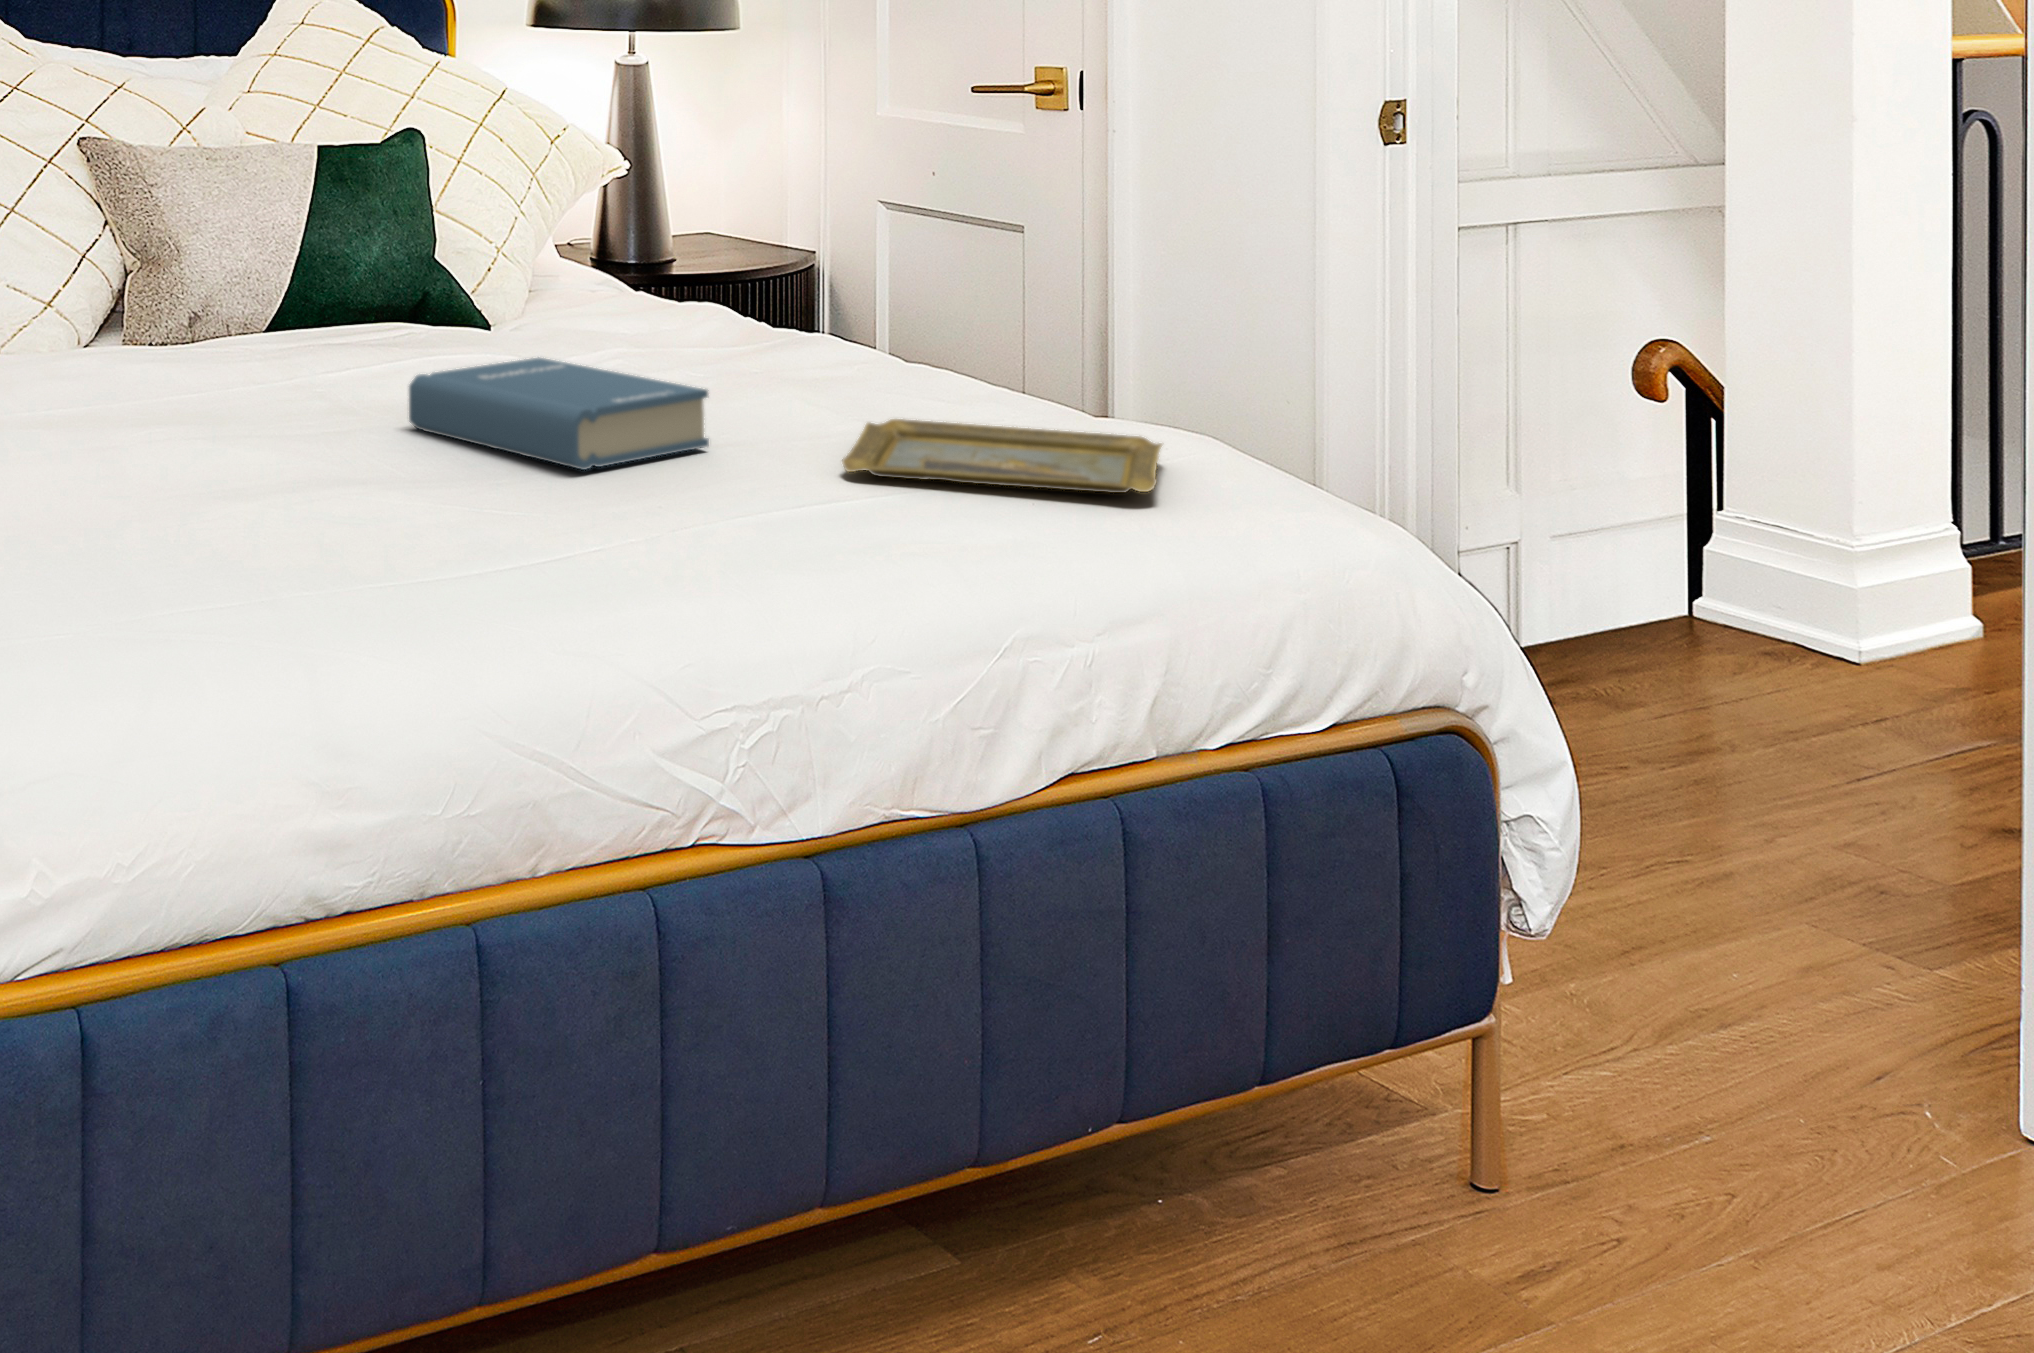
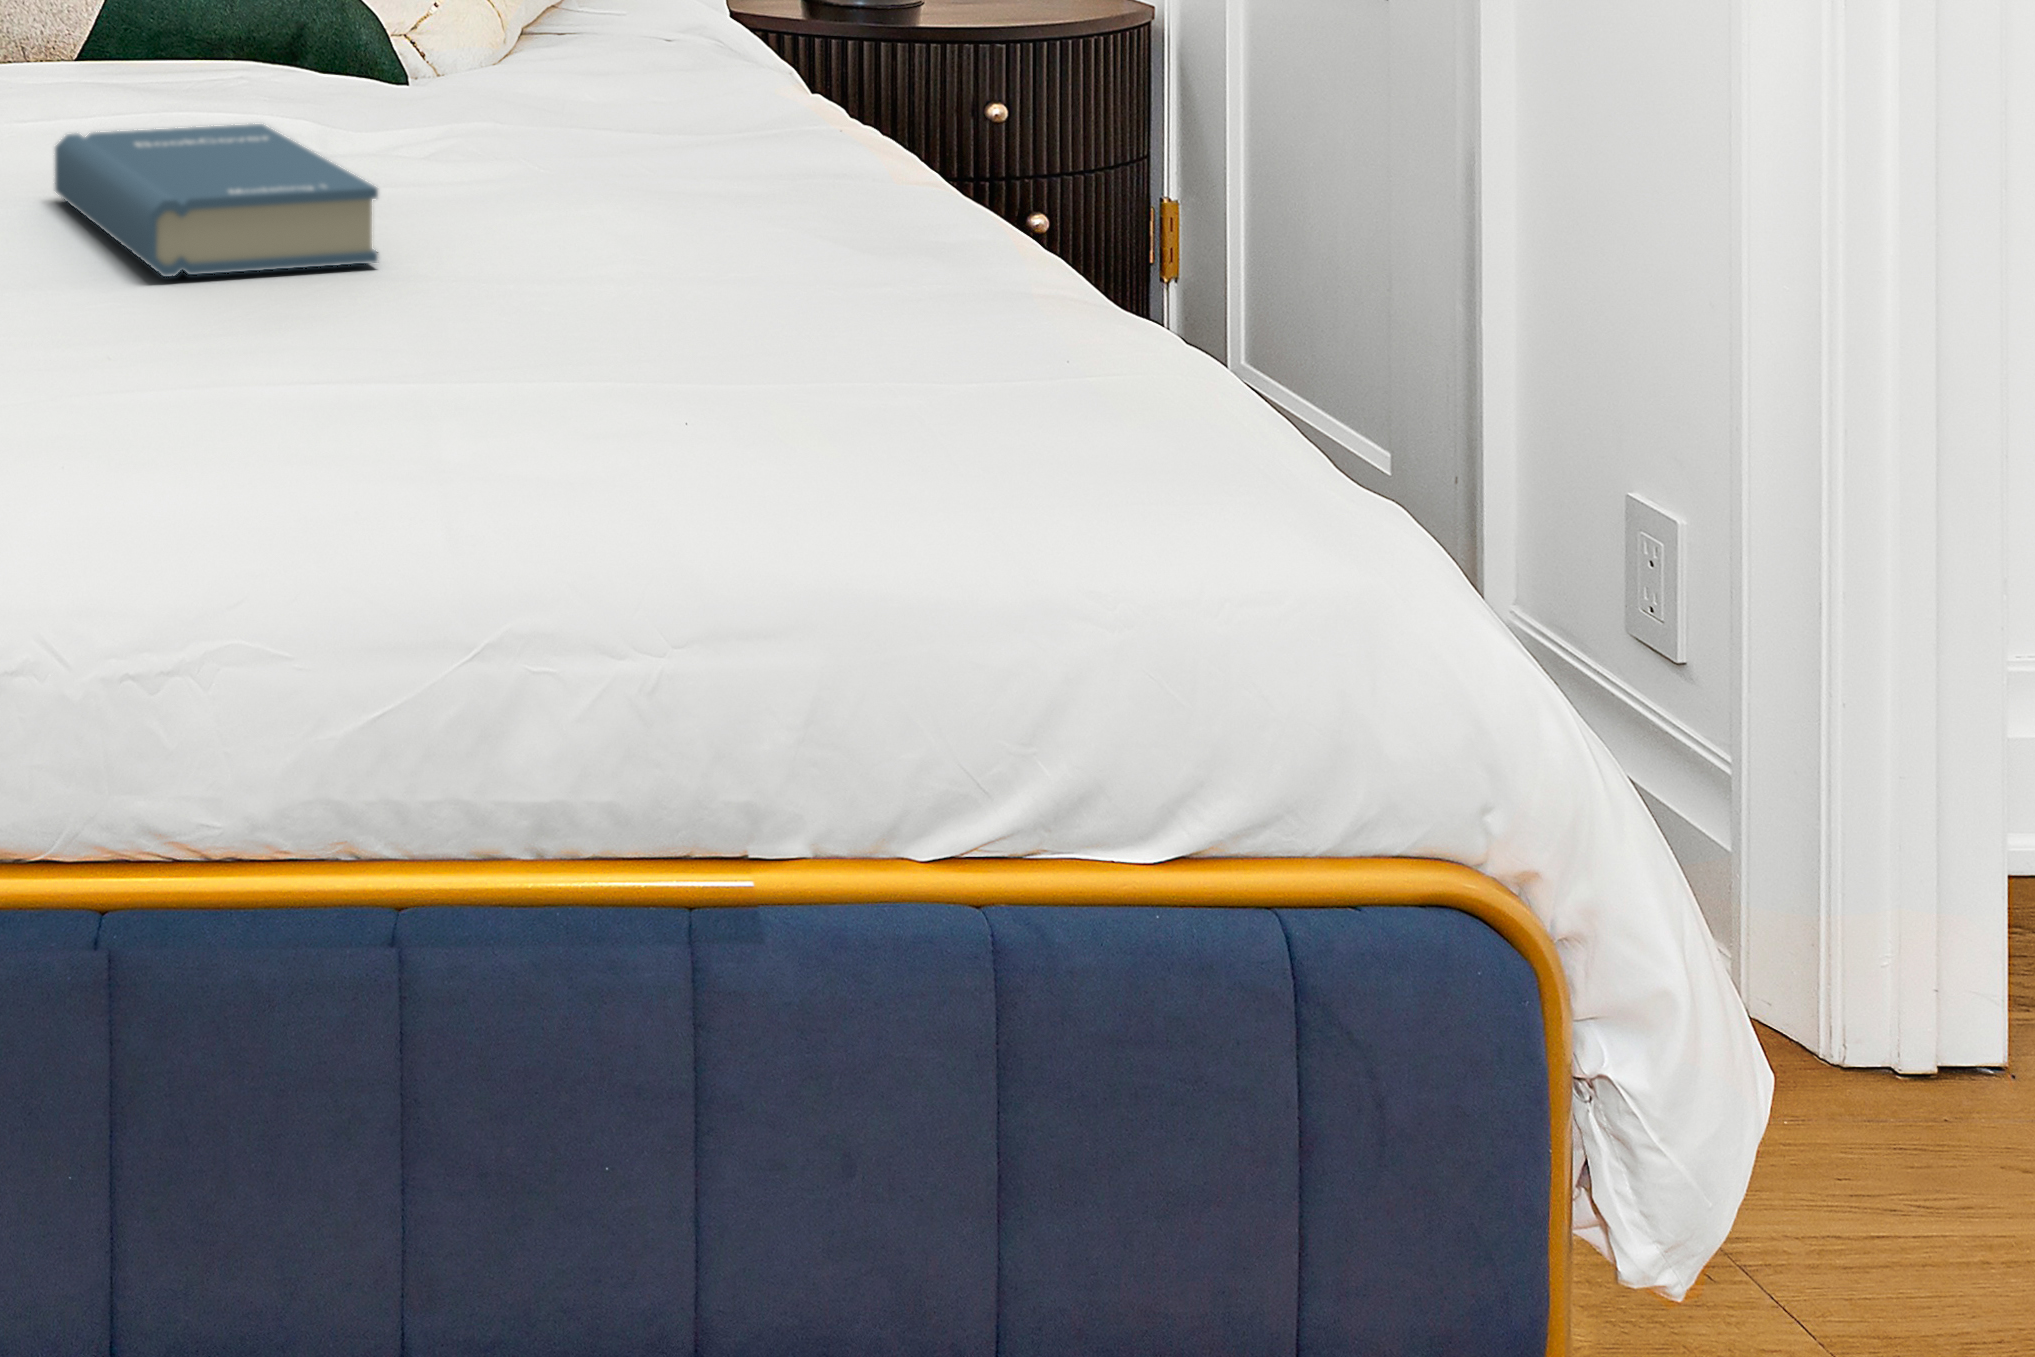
tray: present [842,419,1162,493] -> none [492,251,981,392]

